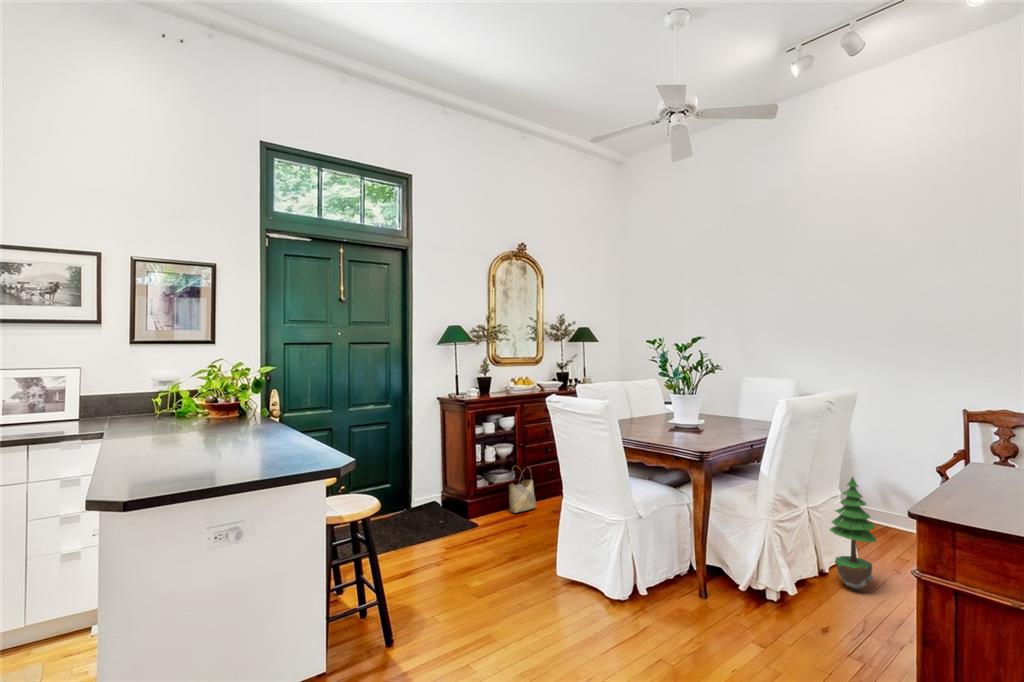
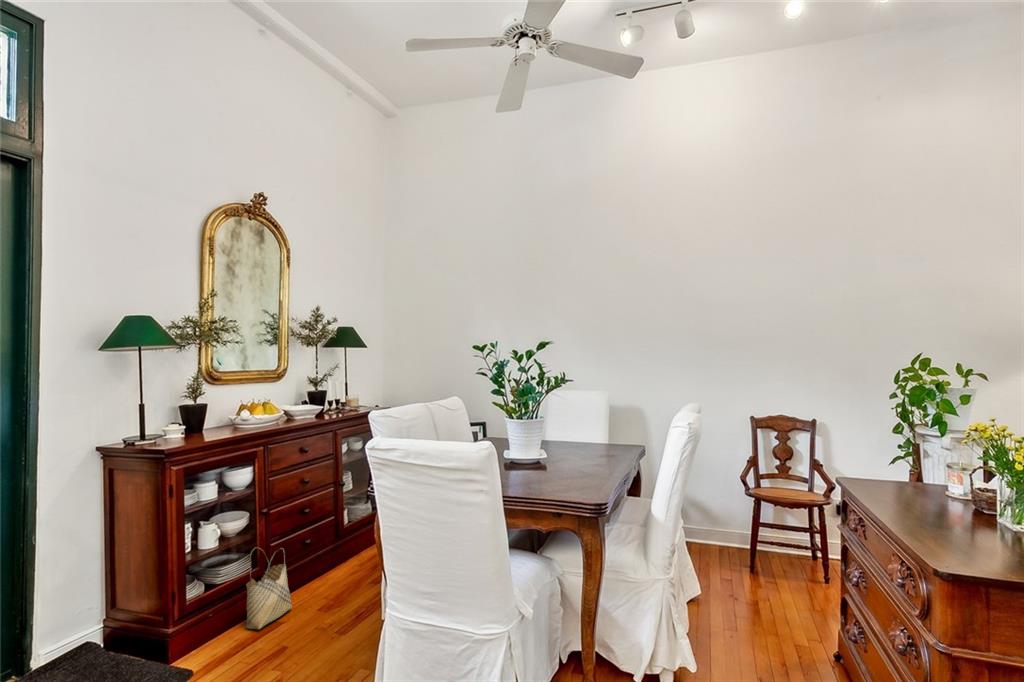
potted tree: present [830,477,876,589] -> none [709,508,760,642]

